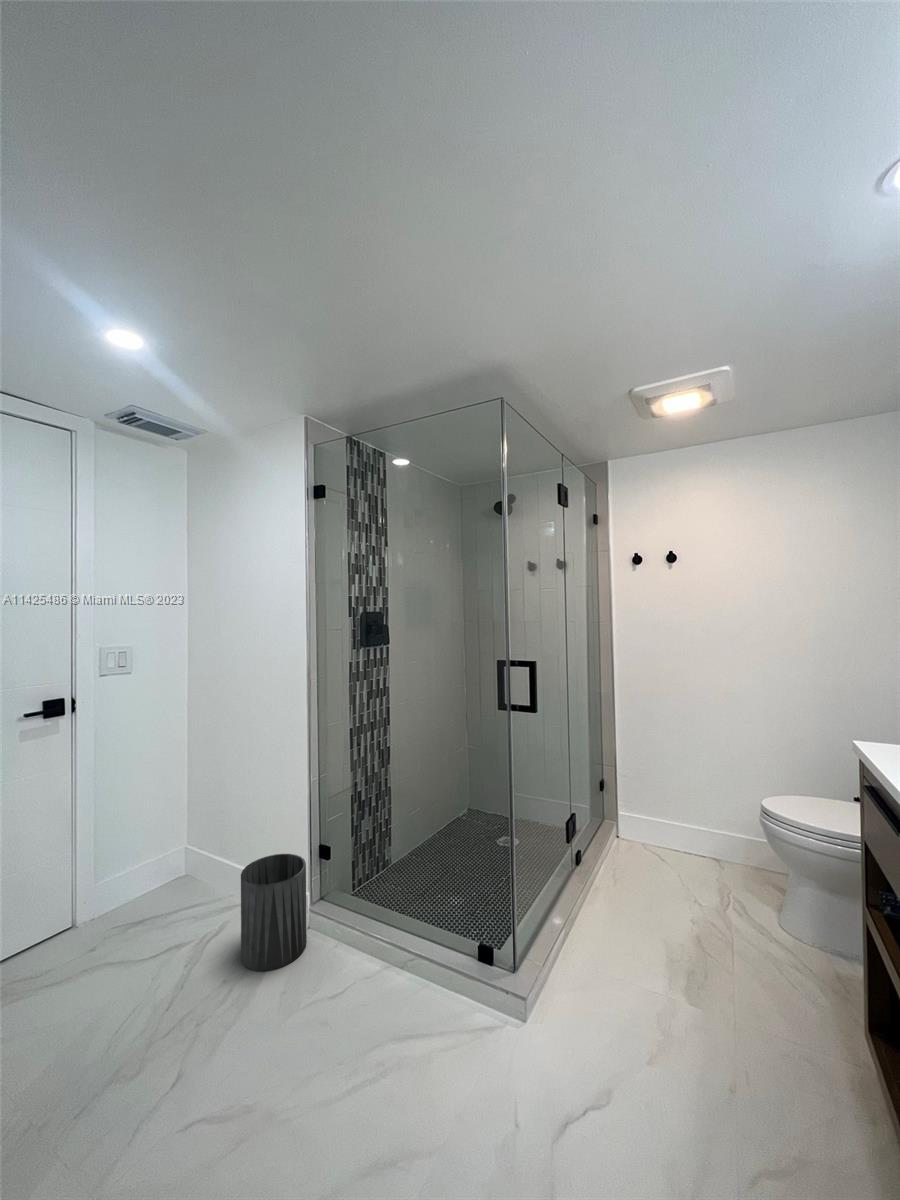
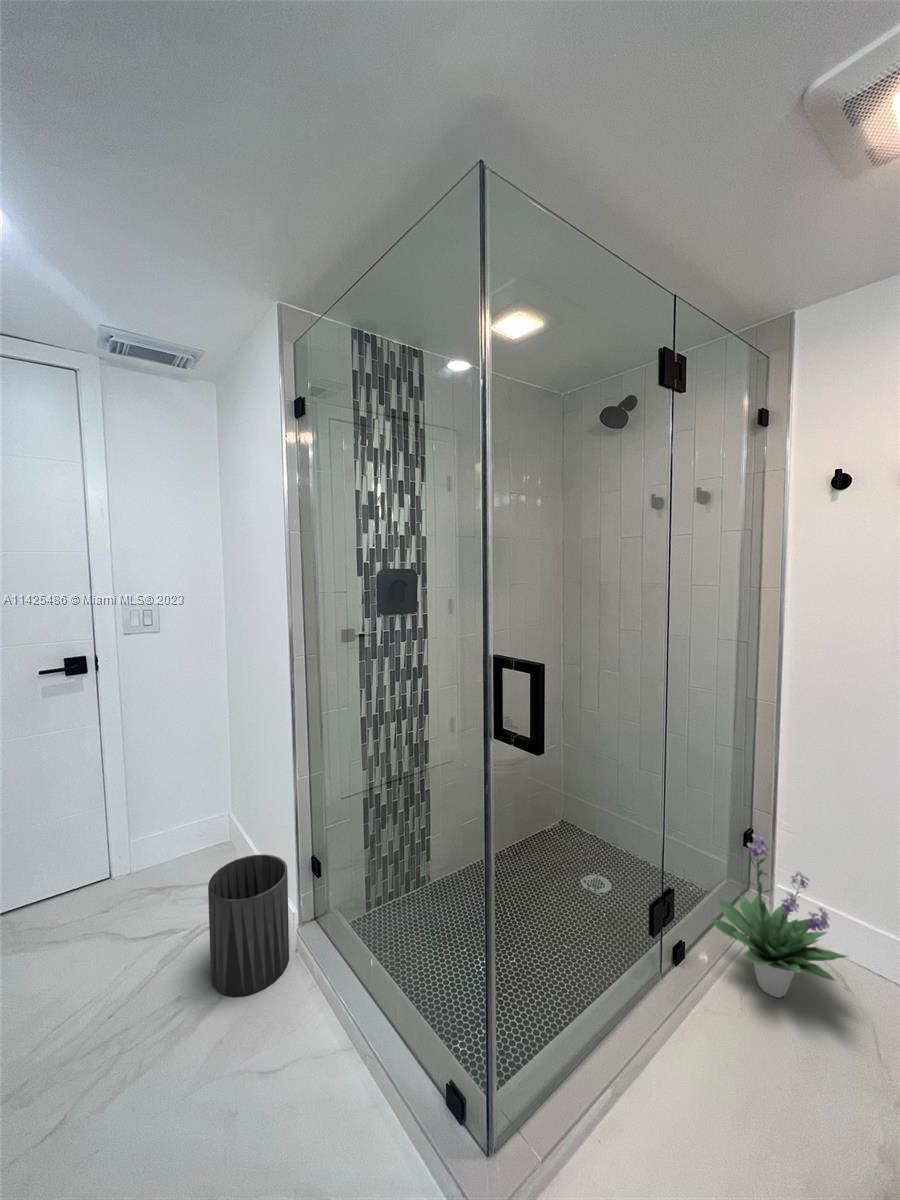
potted plant: none [592,771,666,871] -> present [711,834,847,997]

